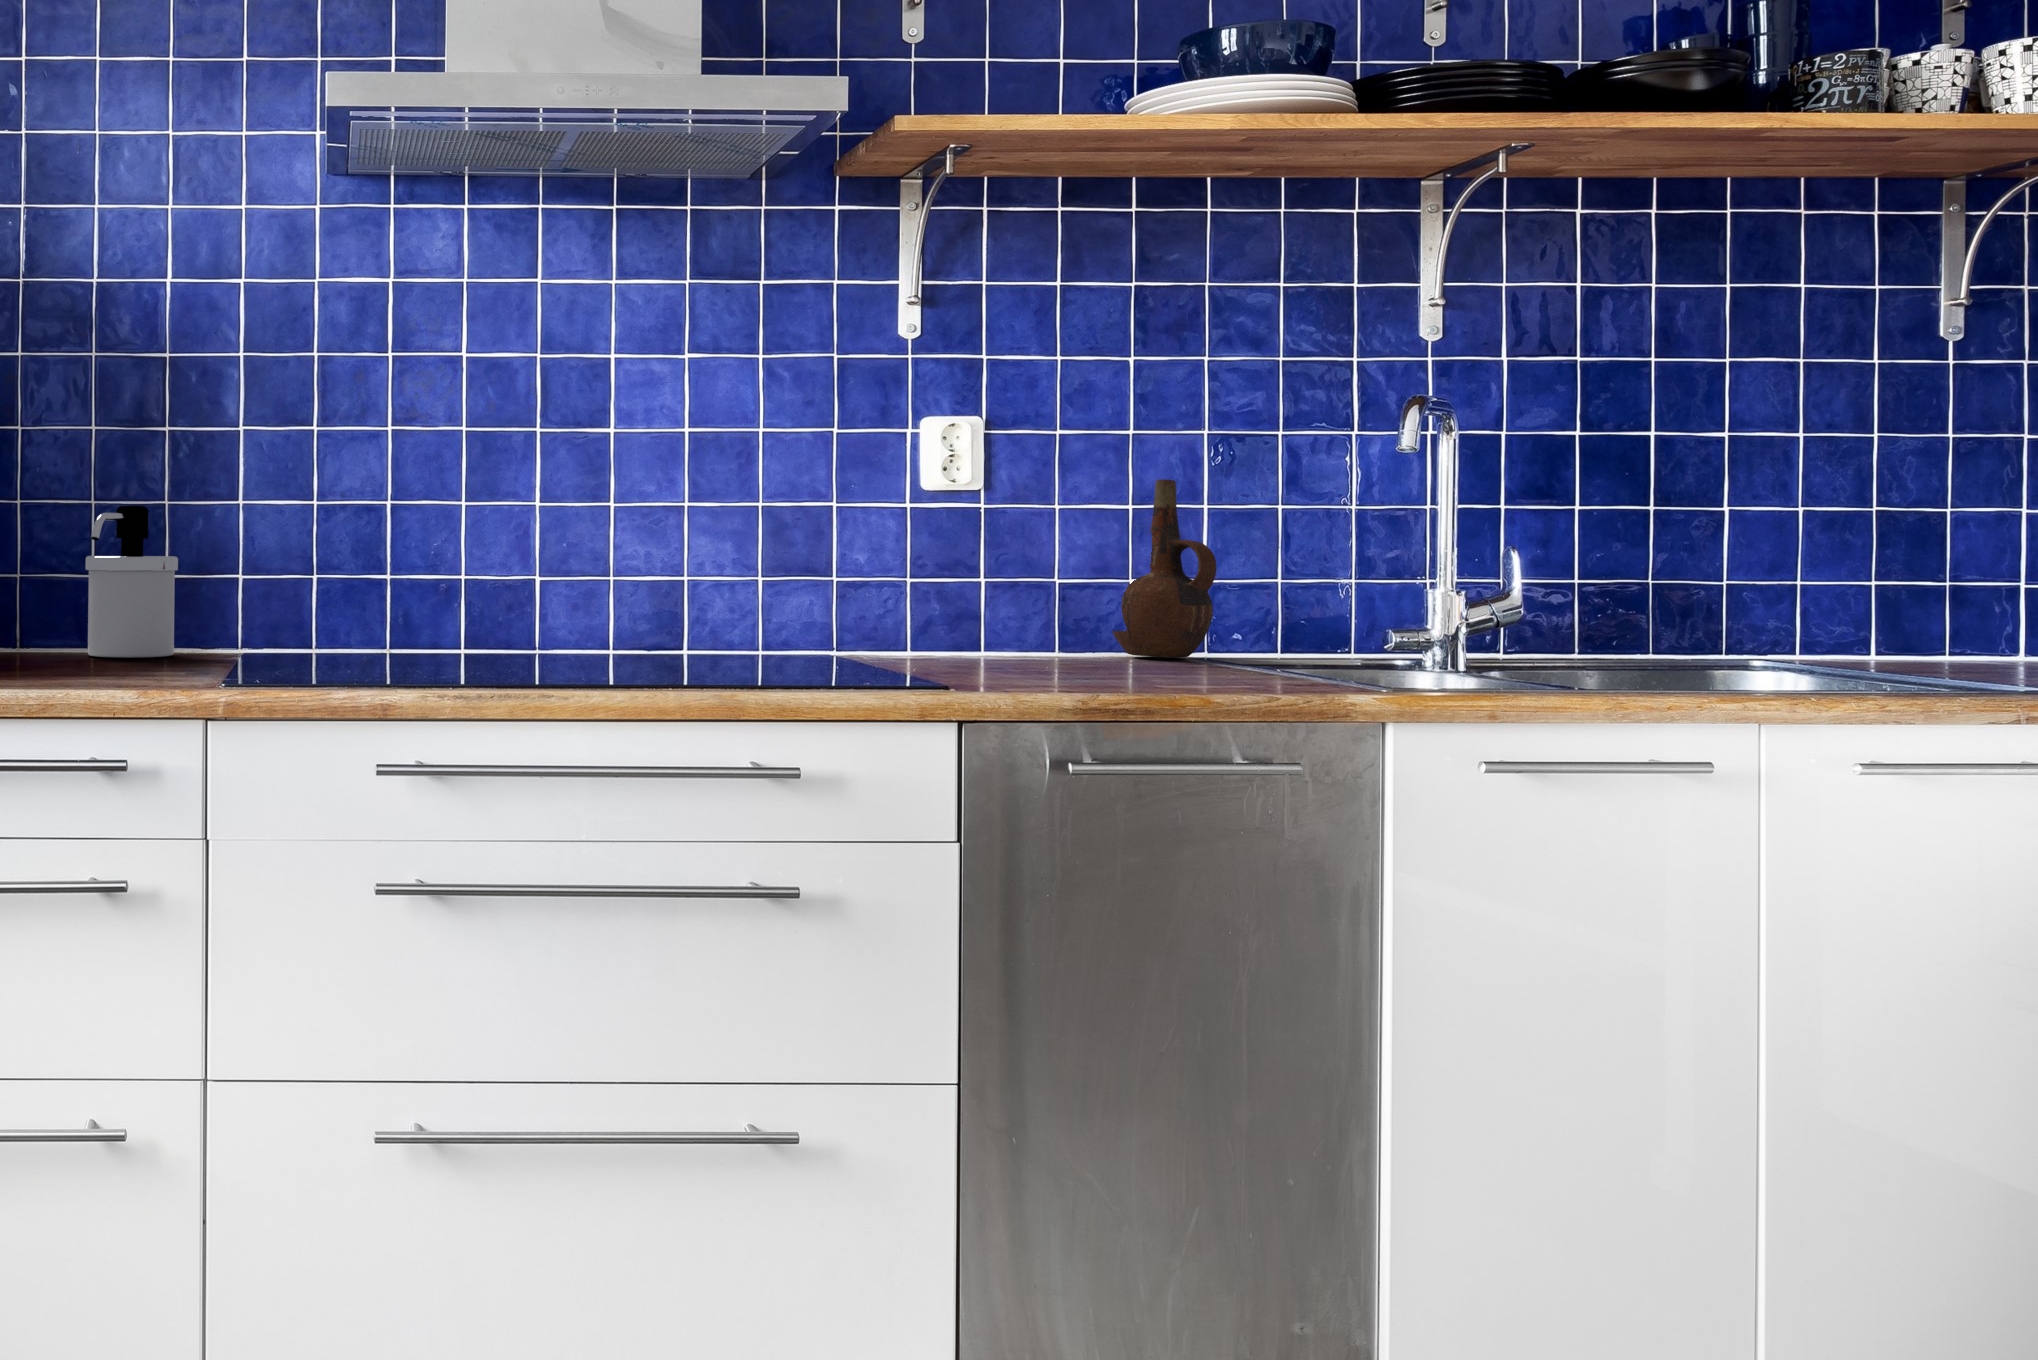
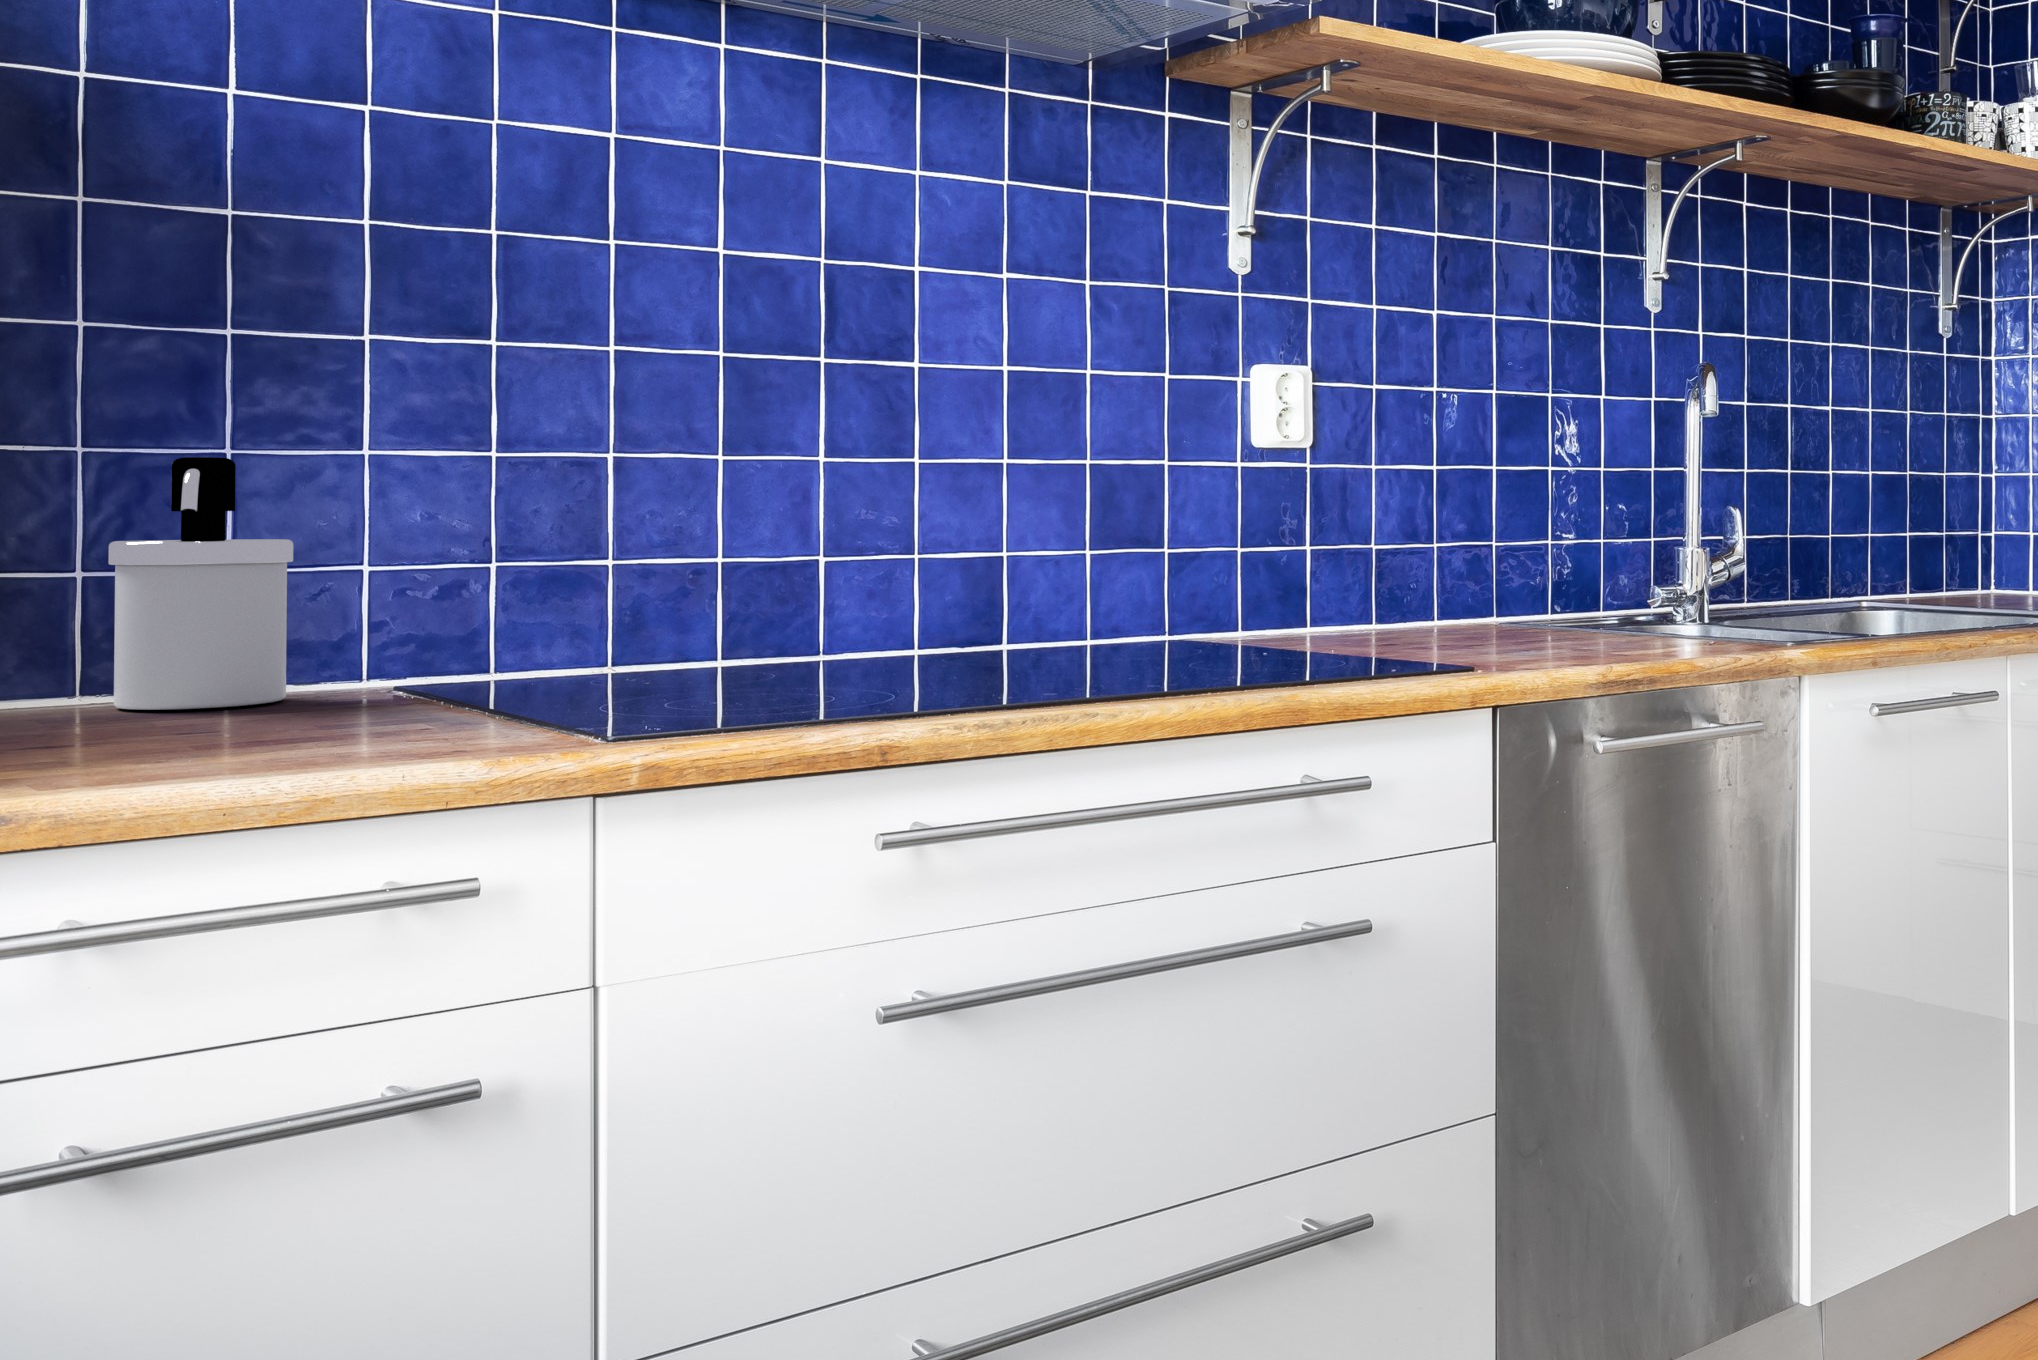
ceramic pitcher: present [1112,479,1217,658] -> none [1409,438,1517,622]

